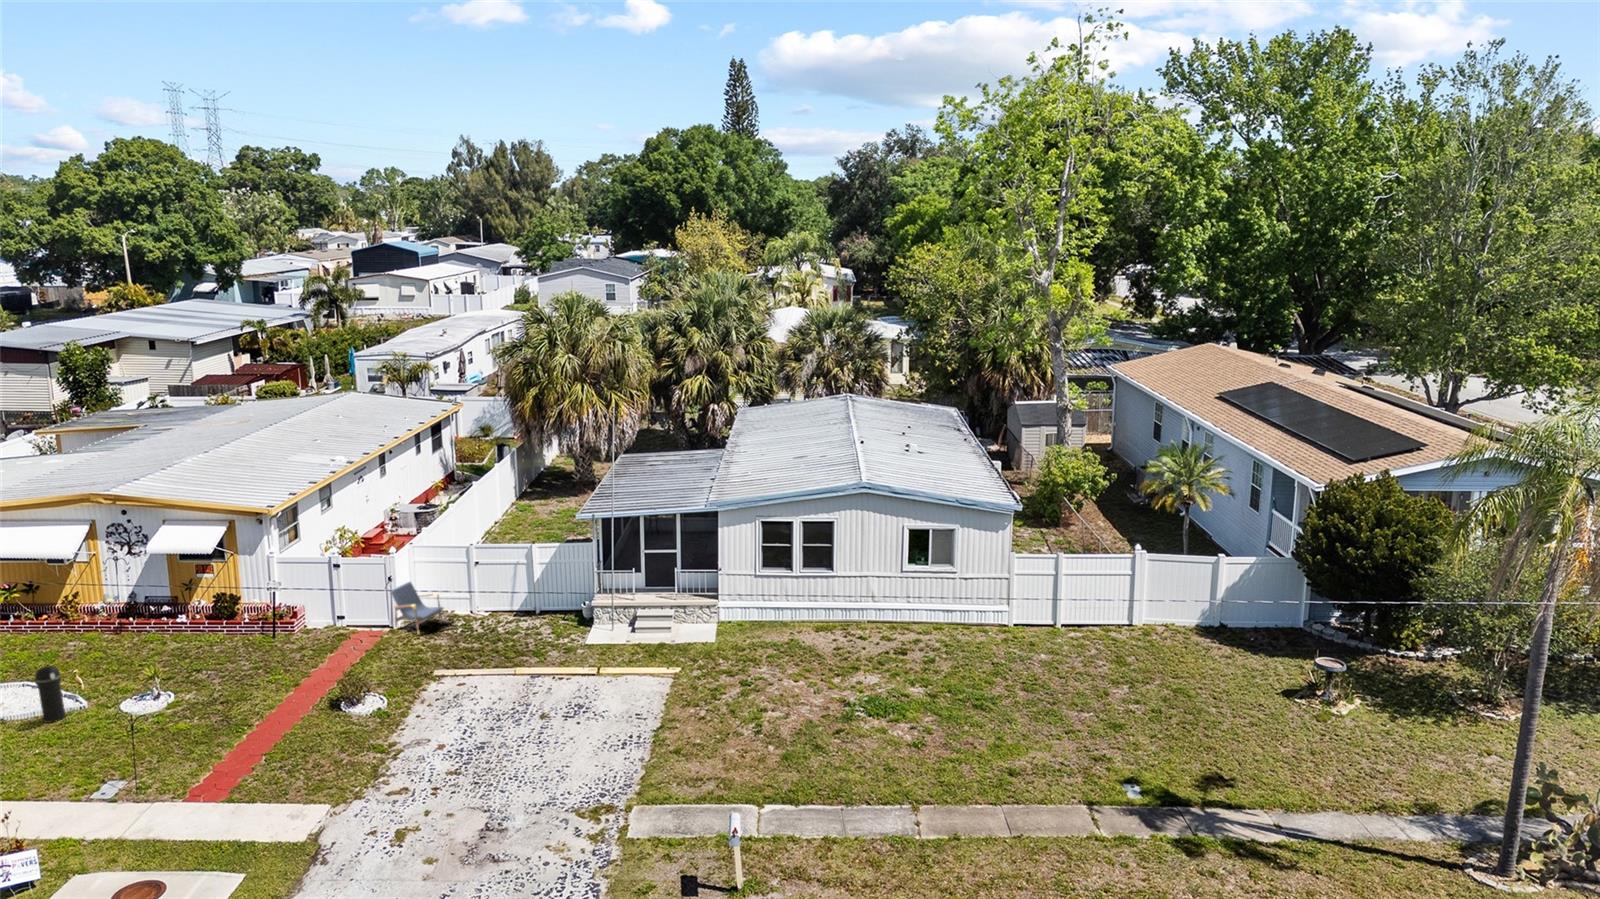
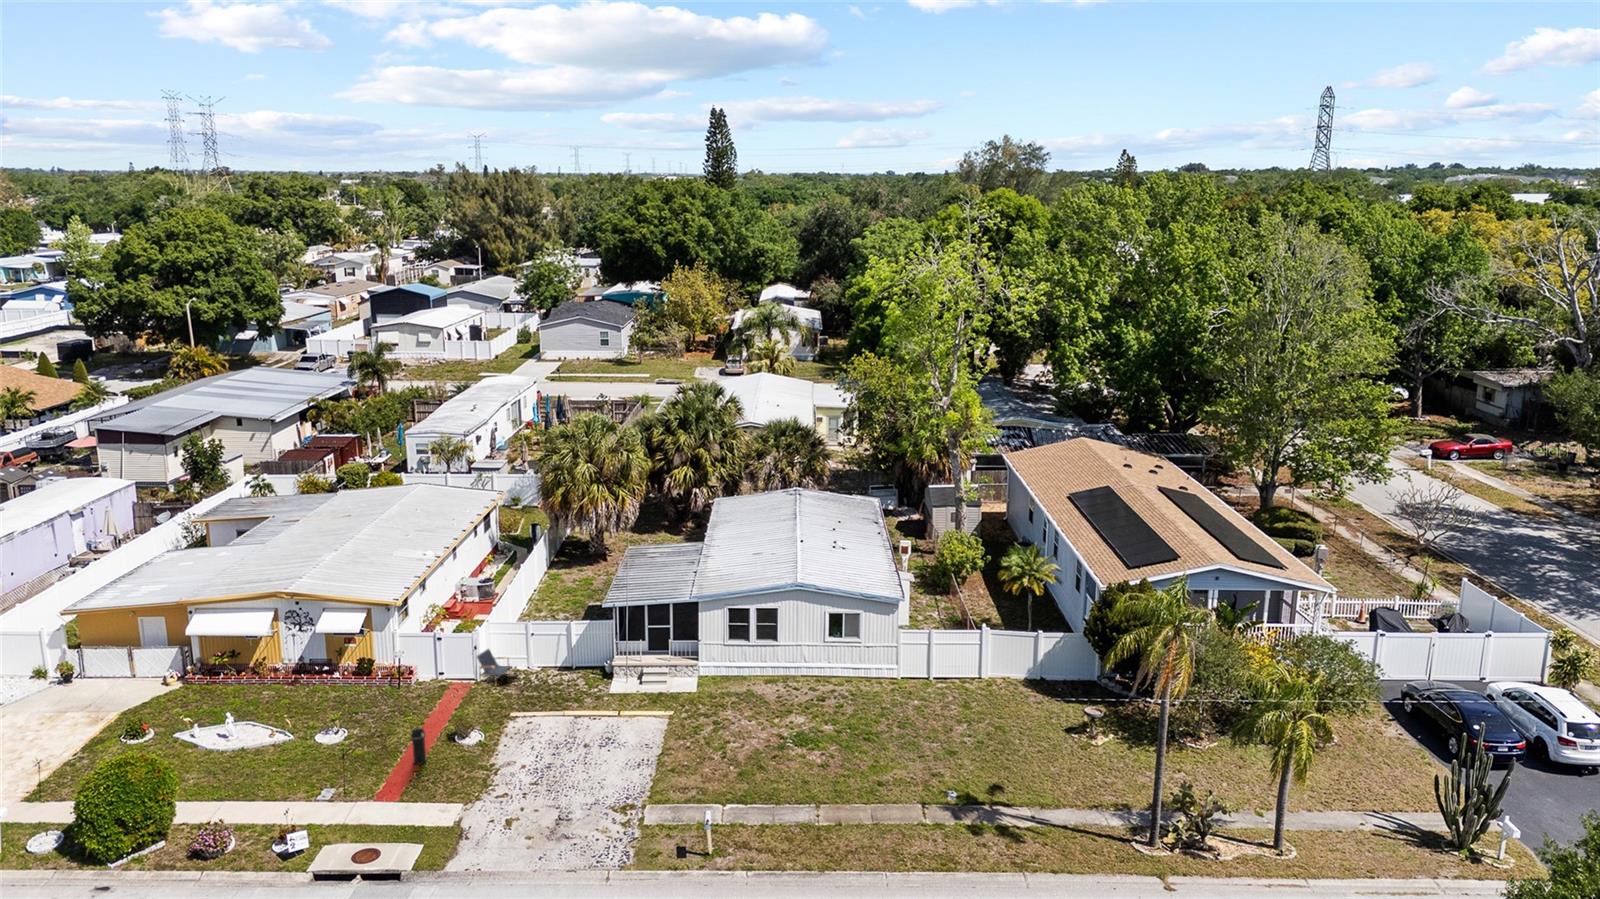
trash can: present [35,666,66,723] -> present [411,727,427,764]

